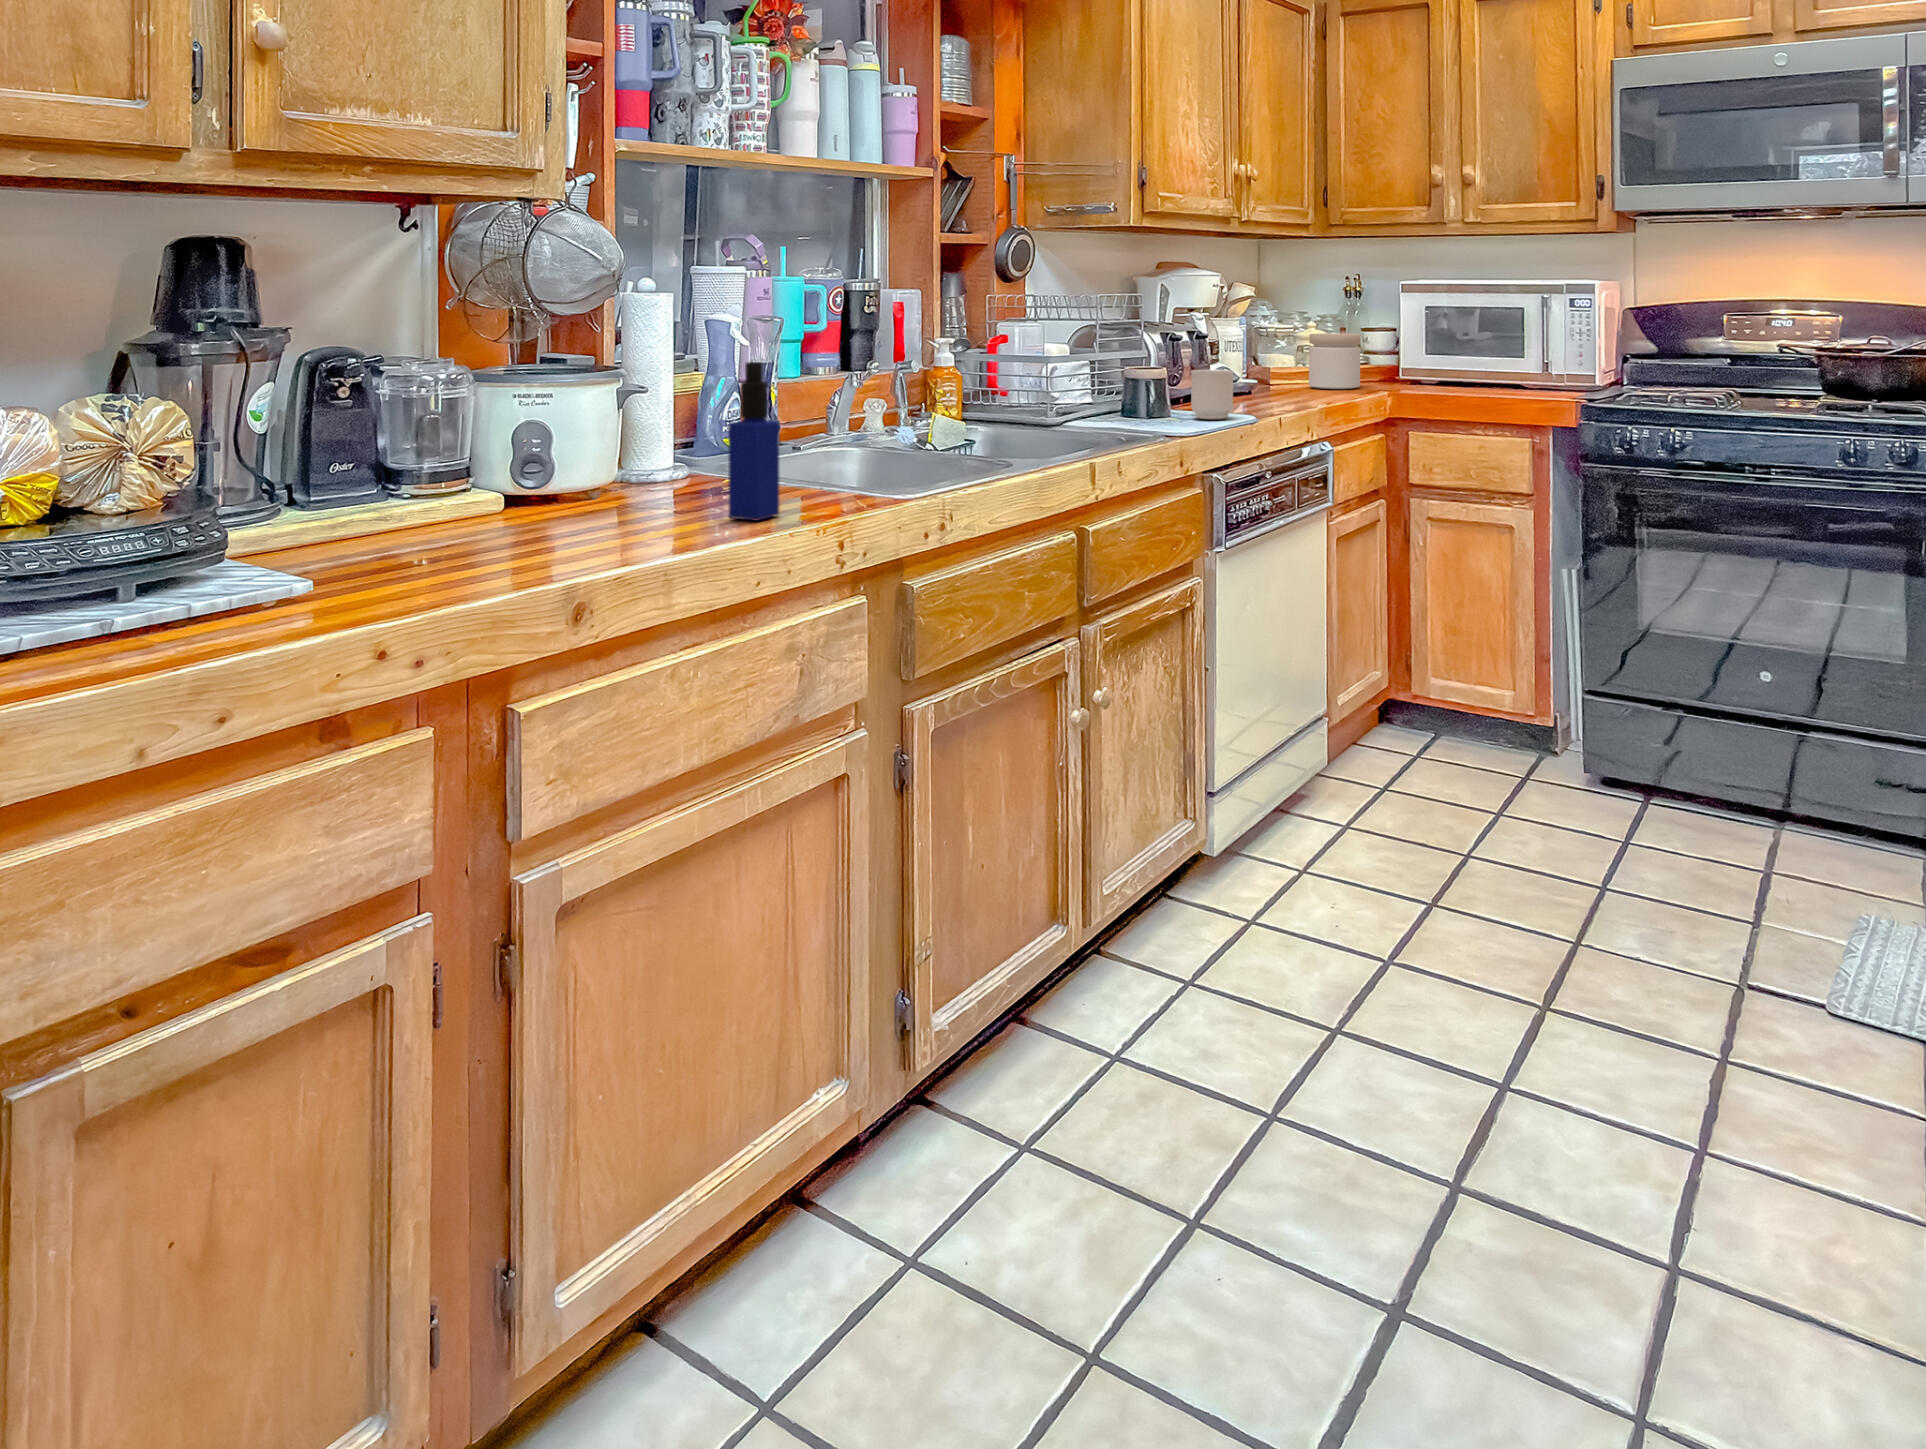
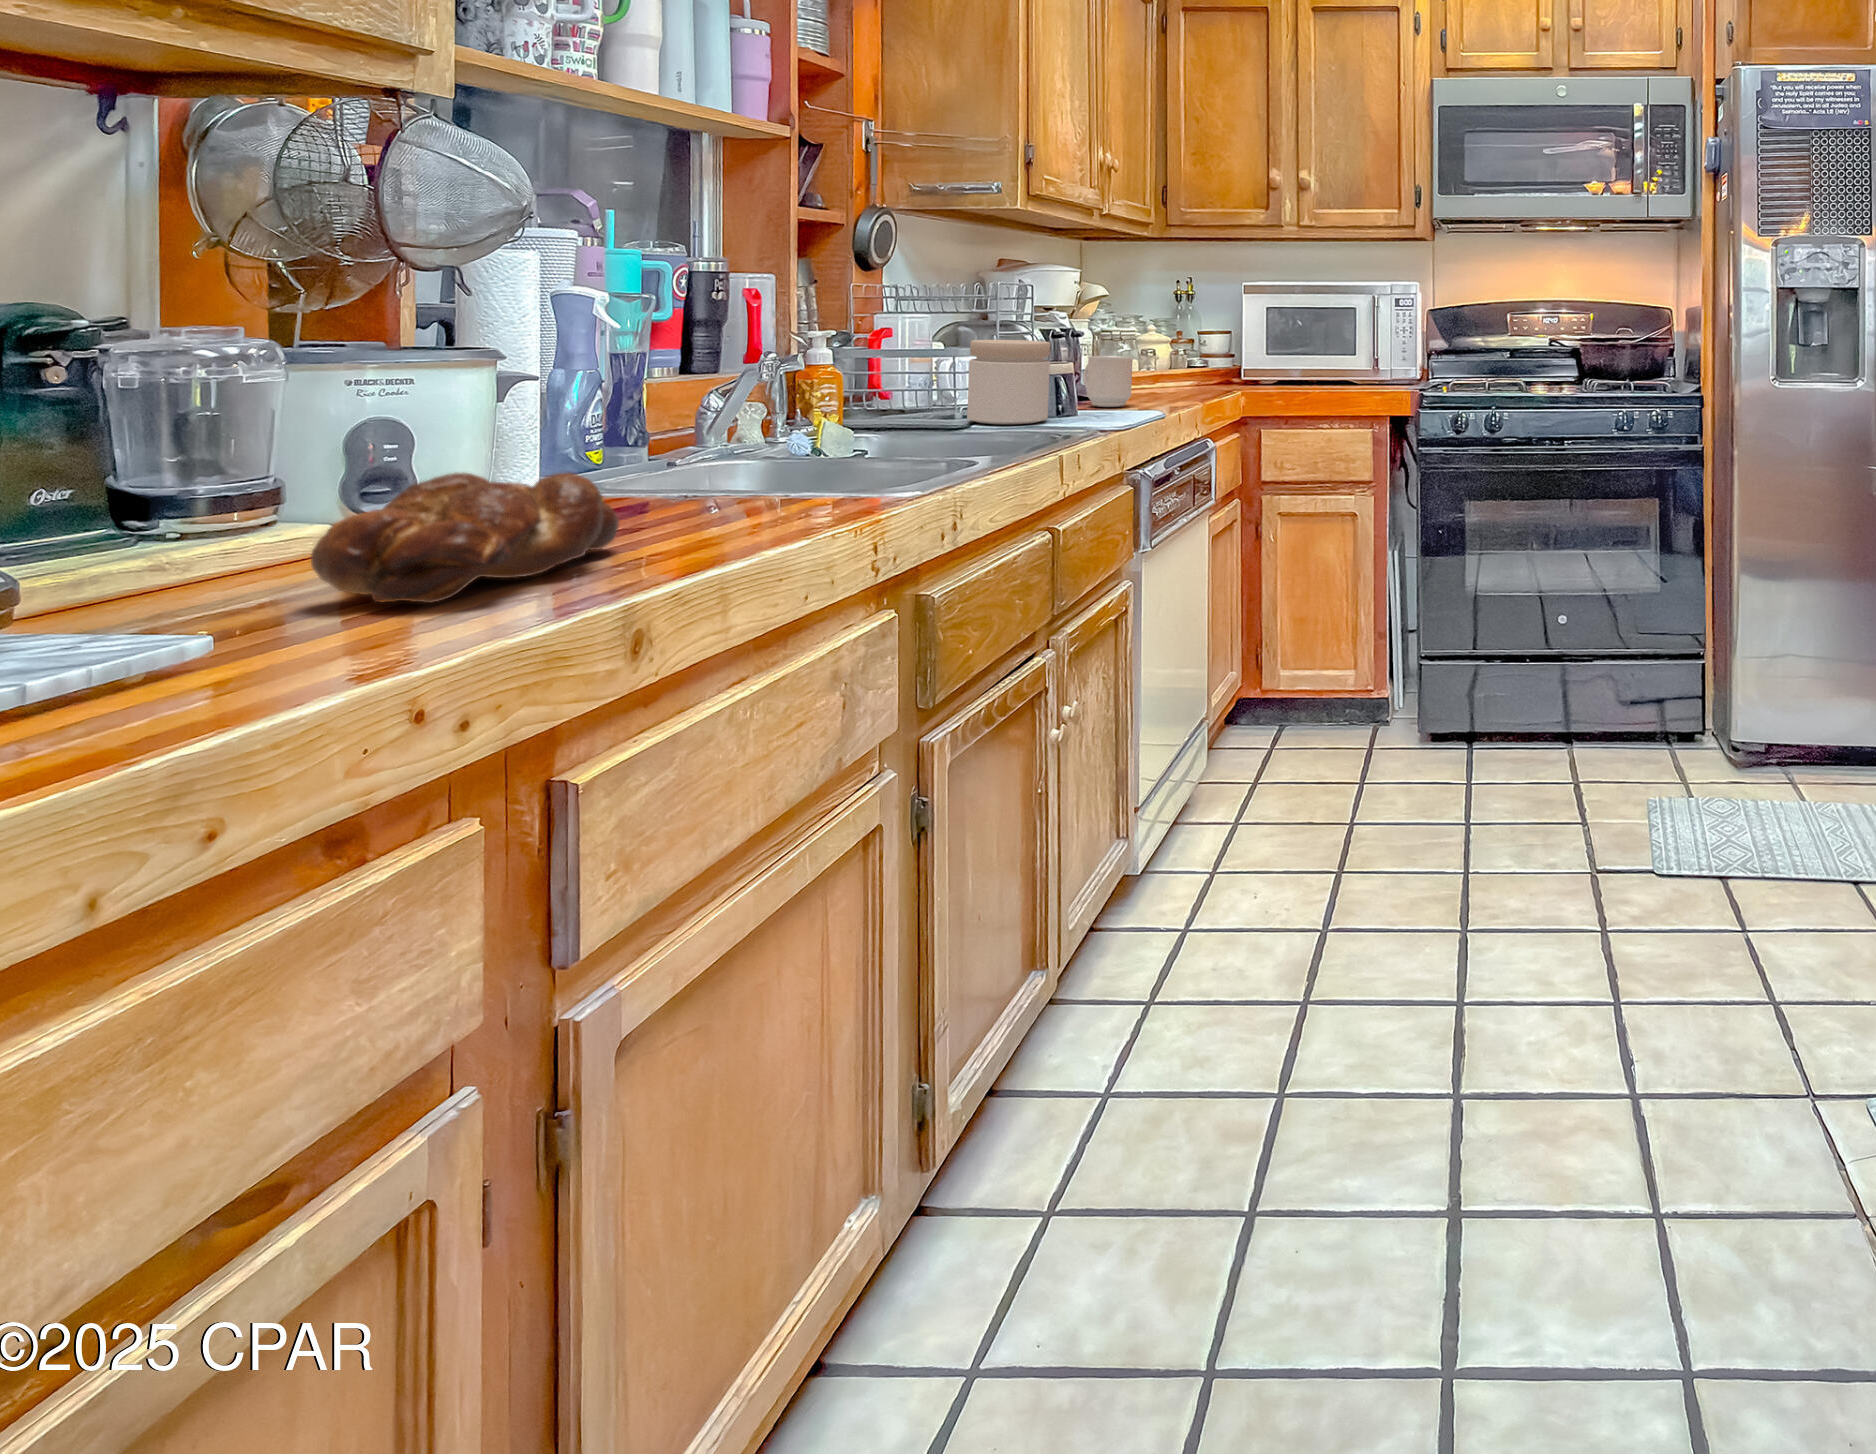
jar: present [1309,333,1360,389] -> present [967,340,1050,424]
bottle: present [728,362,779,520] -> none [729,343,796,532]
bread loaf: none [415,462,641,557] -> present [311,473,619,603]

